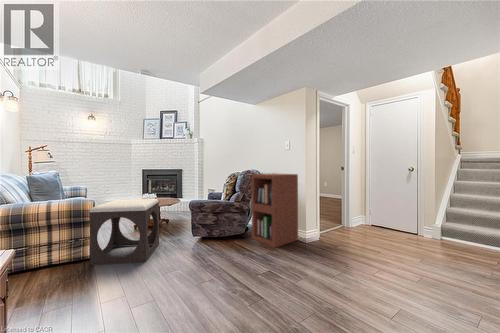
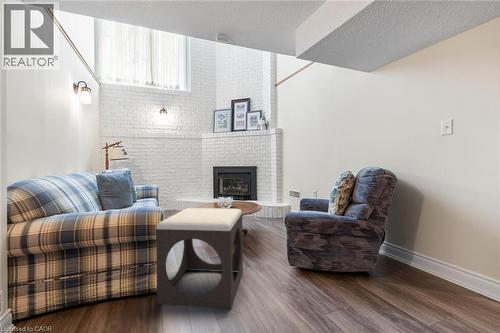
bookshelf: present [252,173,298,247] -> none [381,174,474,306]

